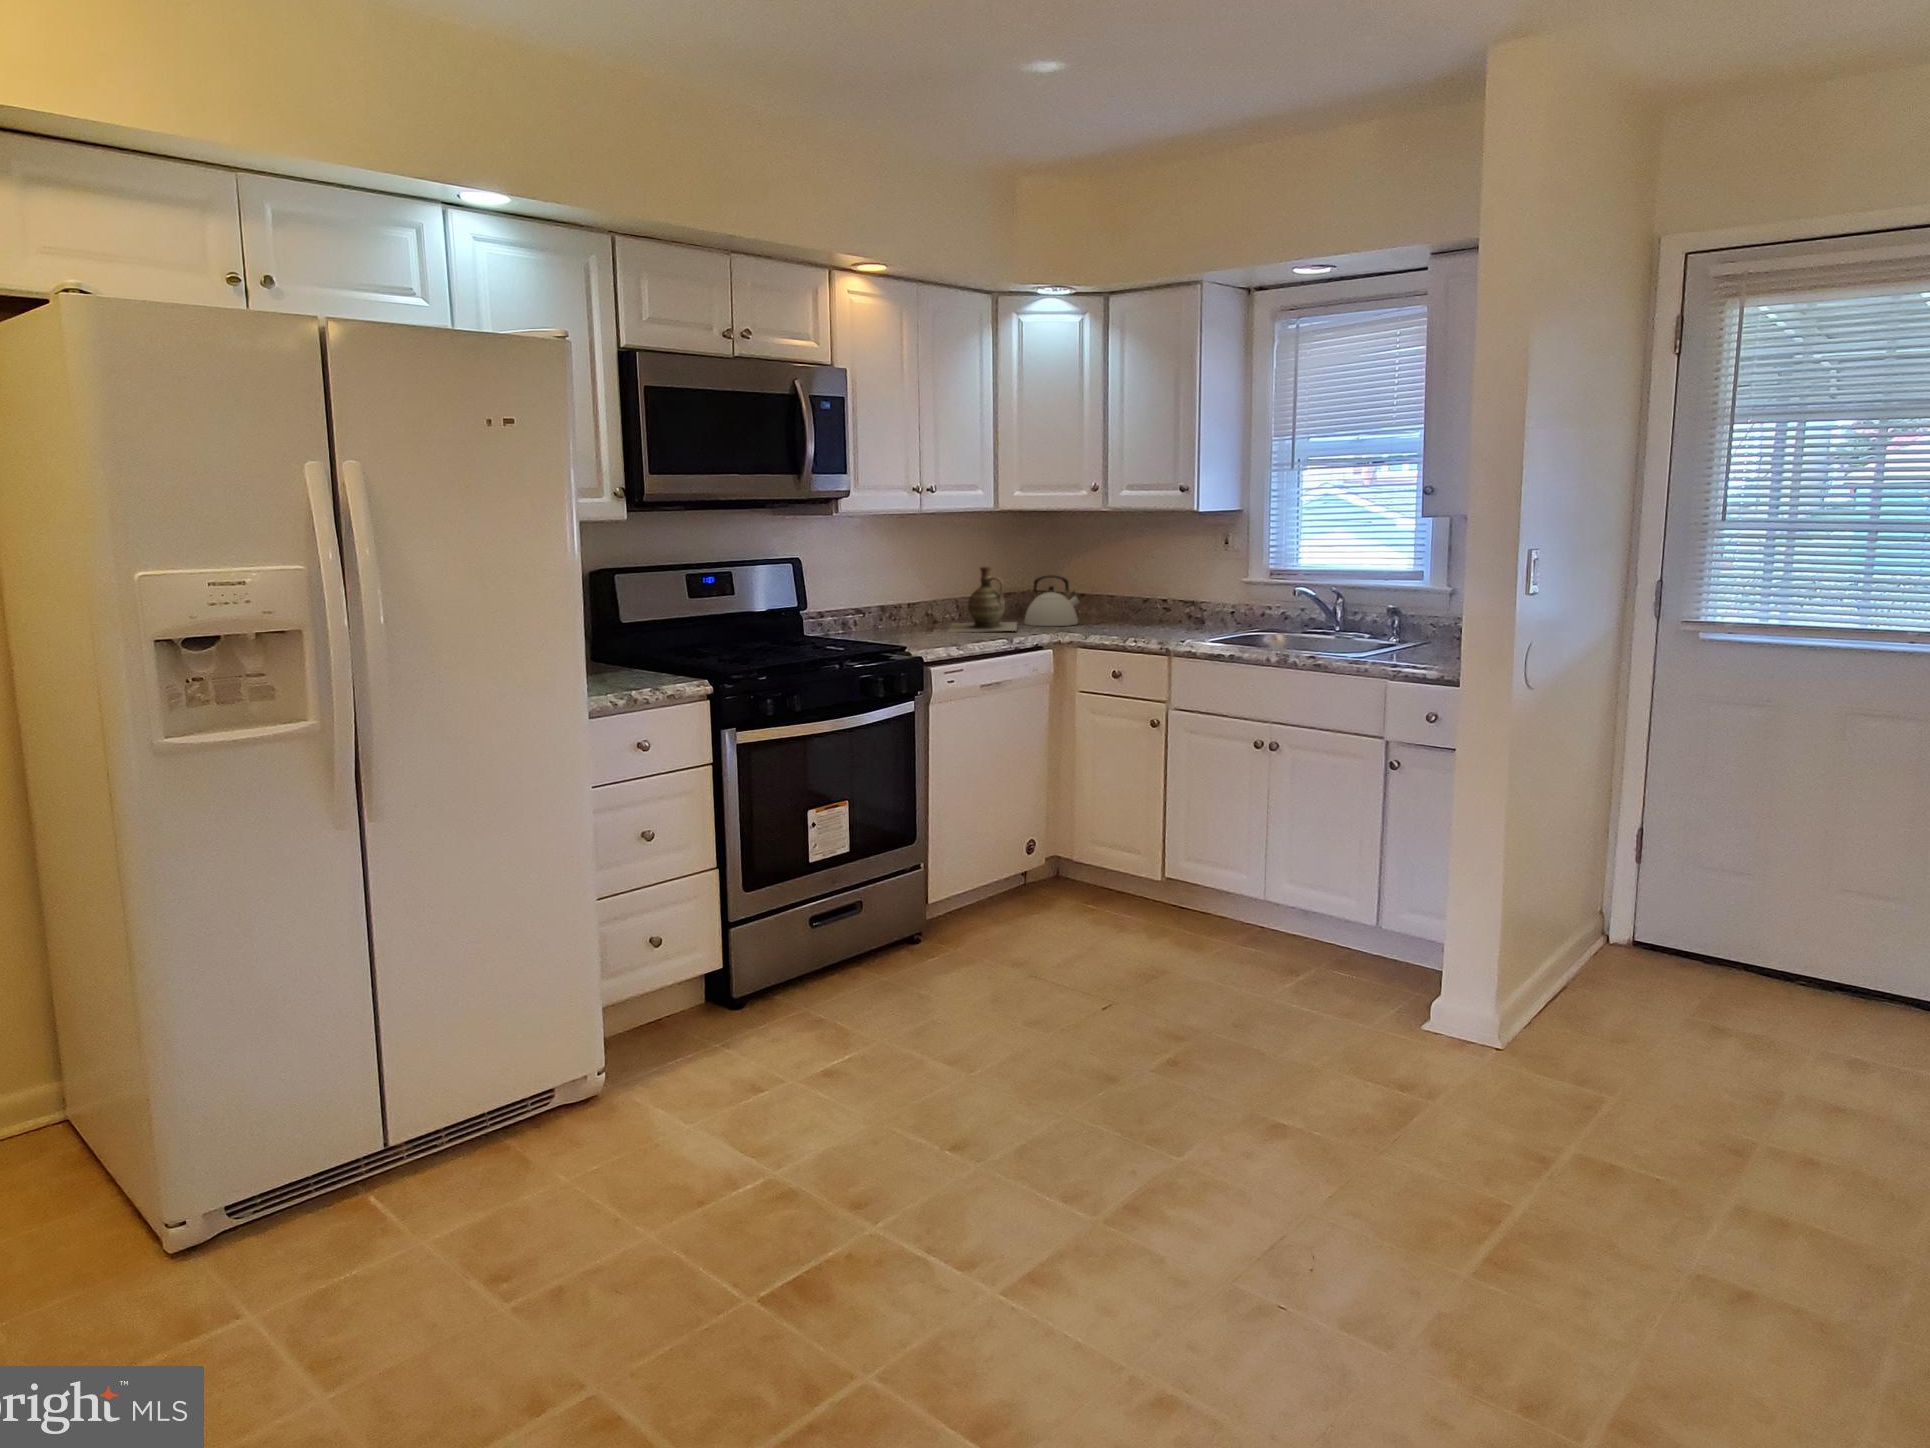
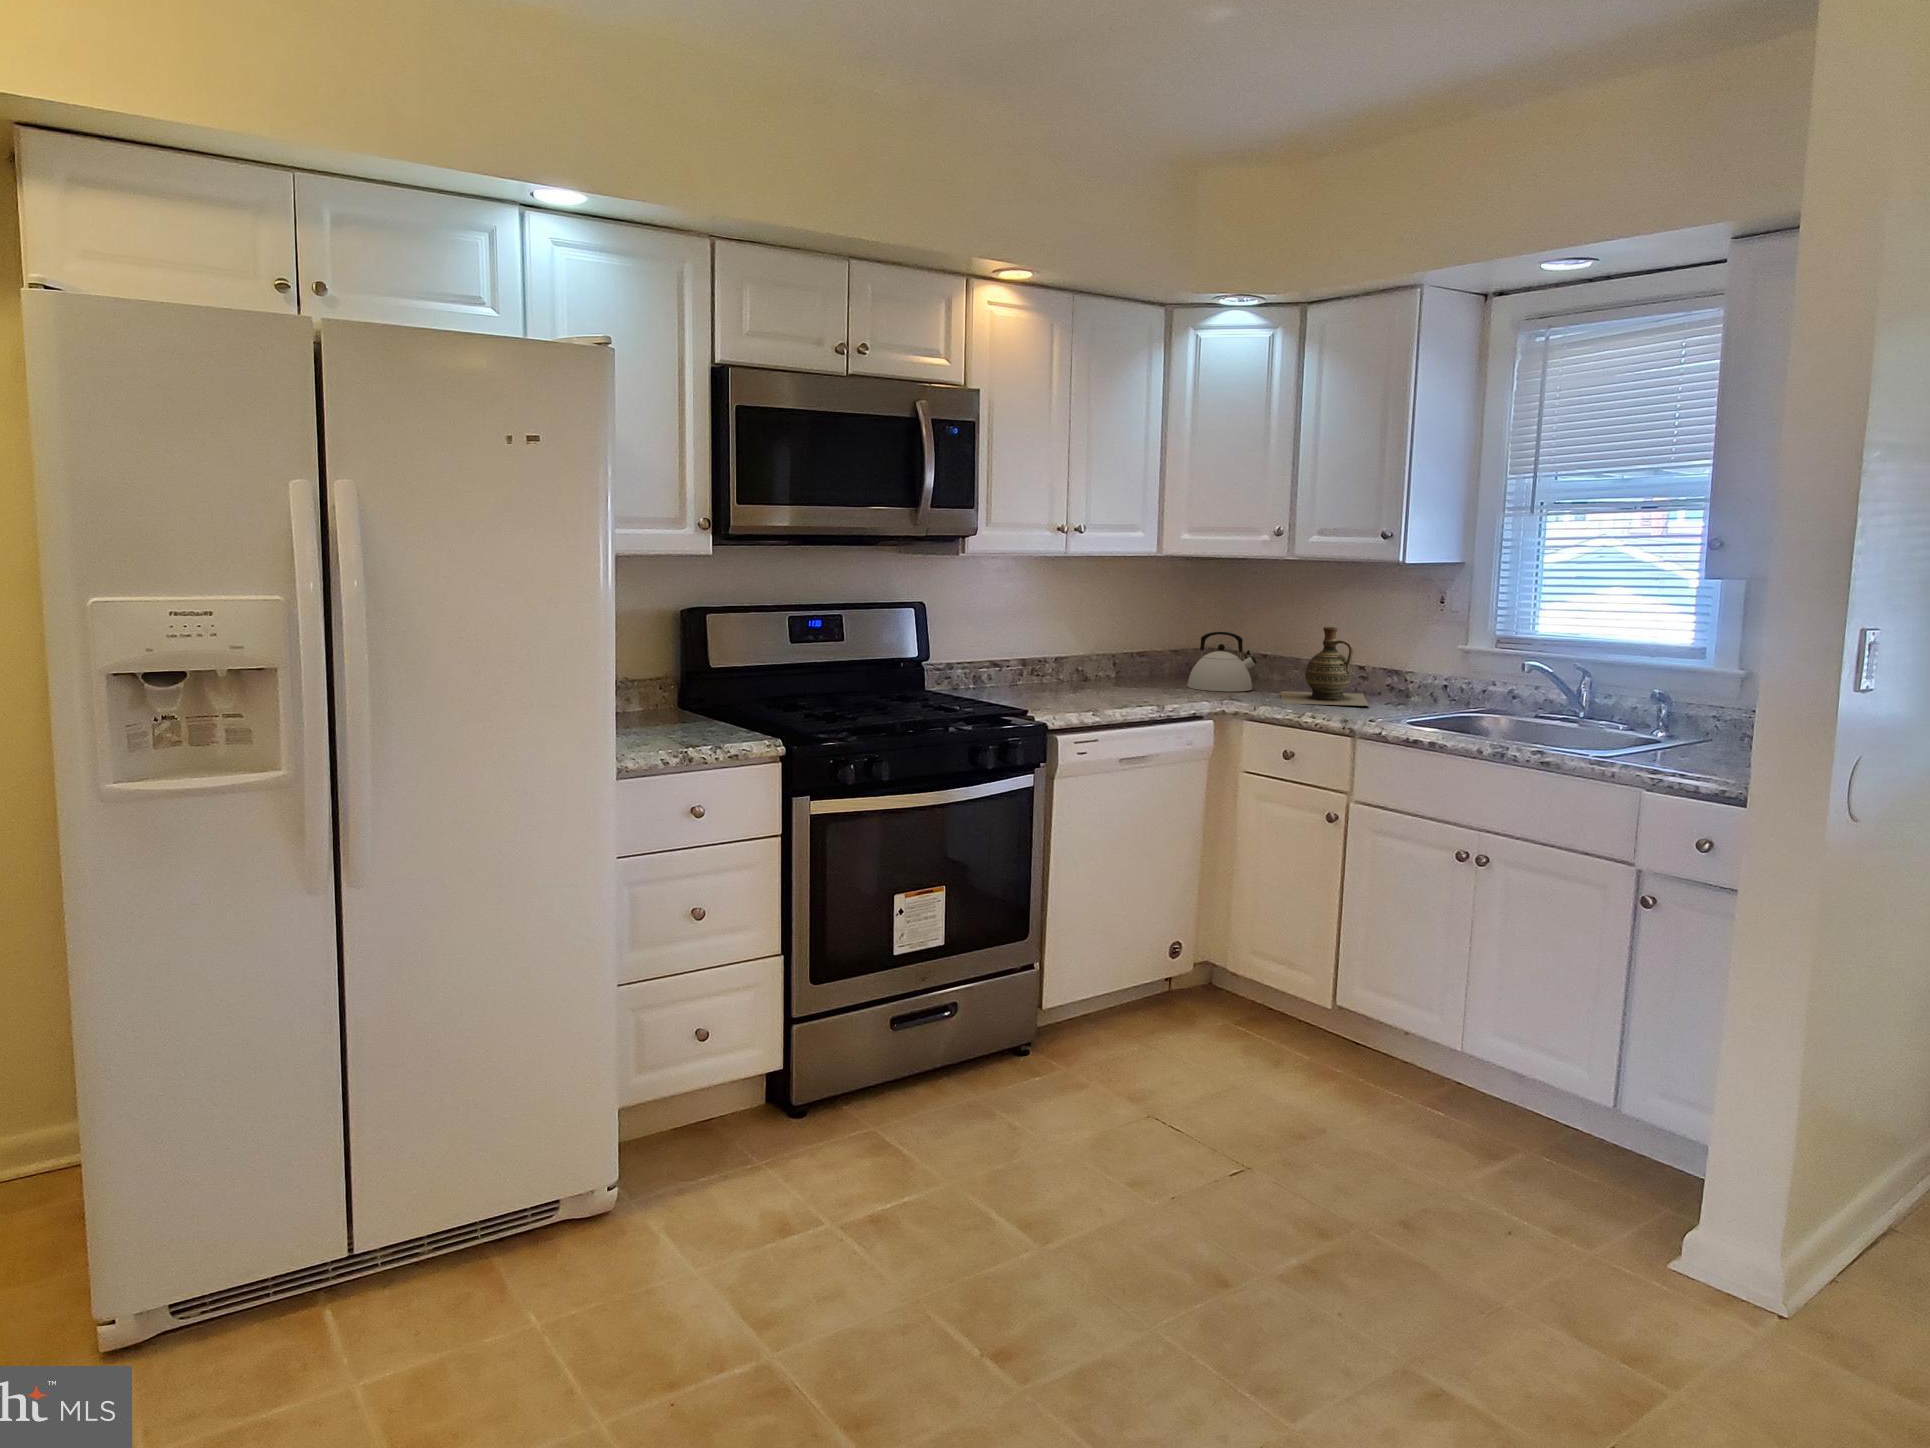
ceramic jug: present [949,567,1017,632] -> present [1281,627,1369,706]

